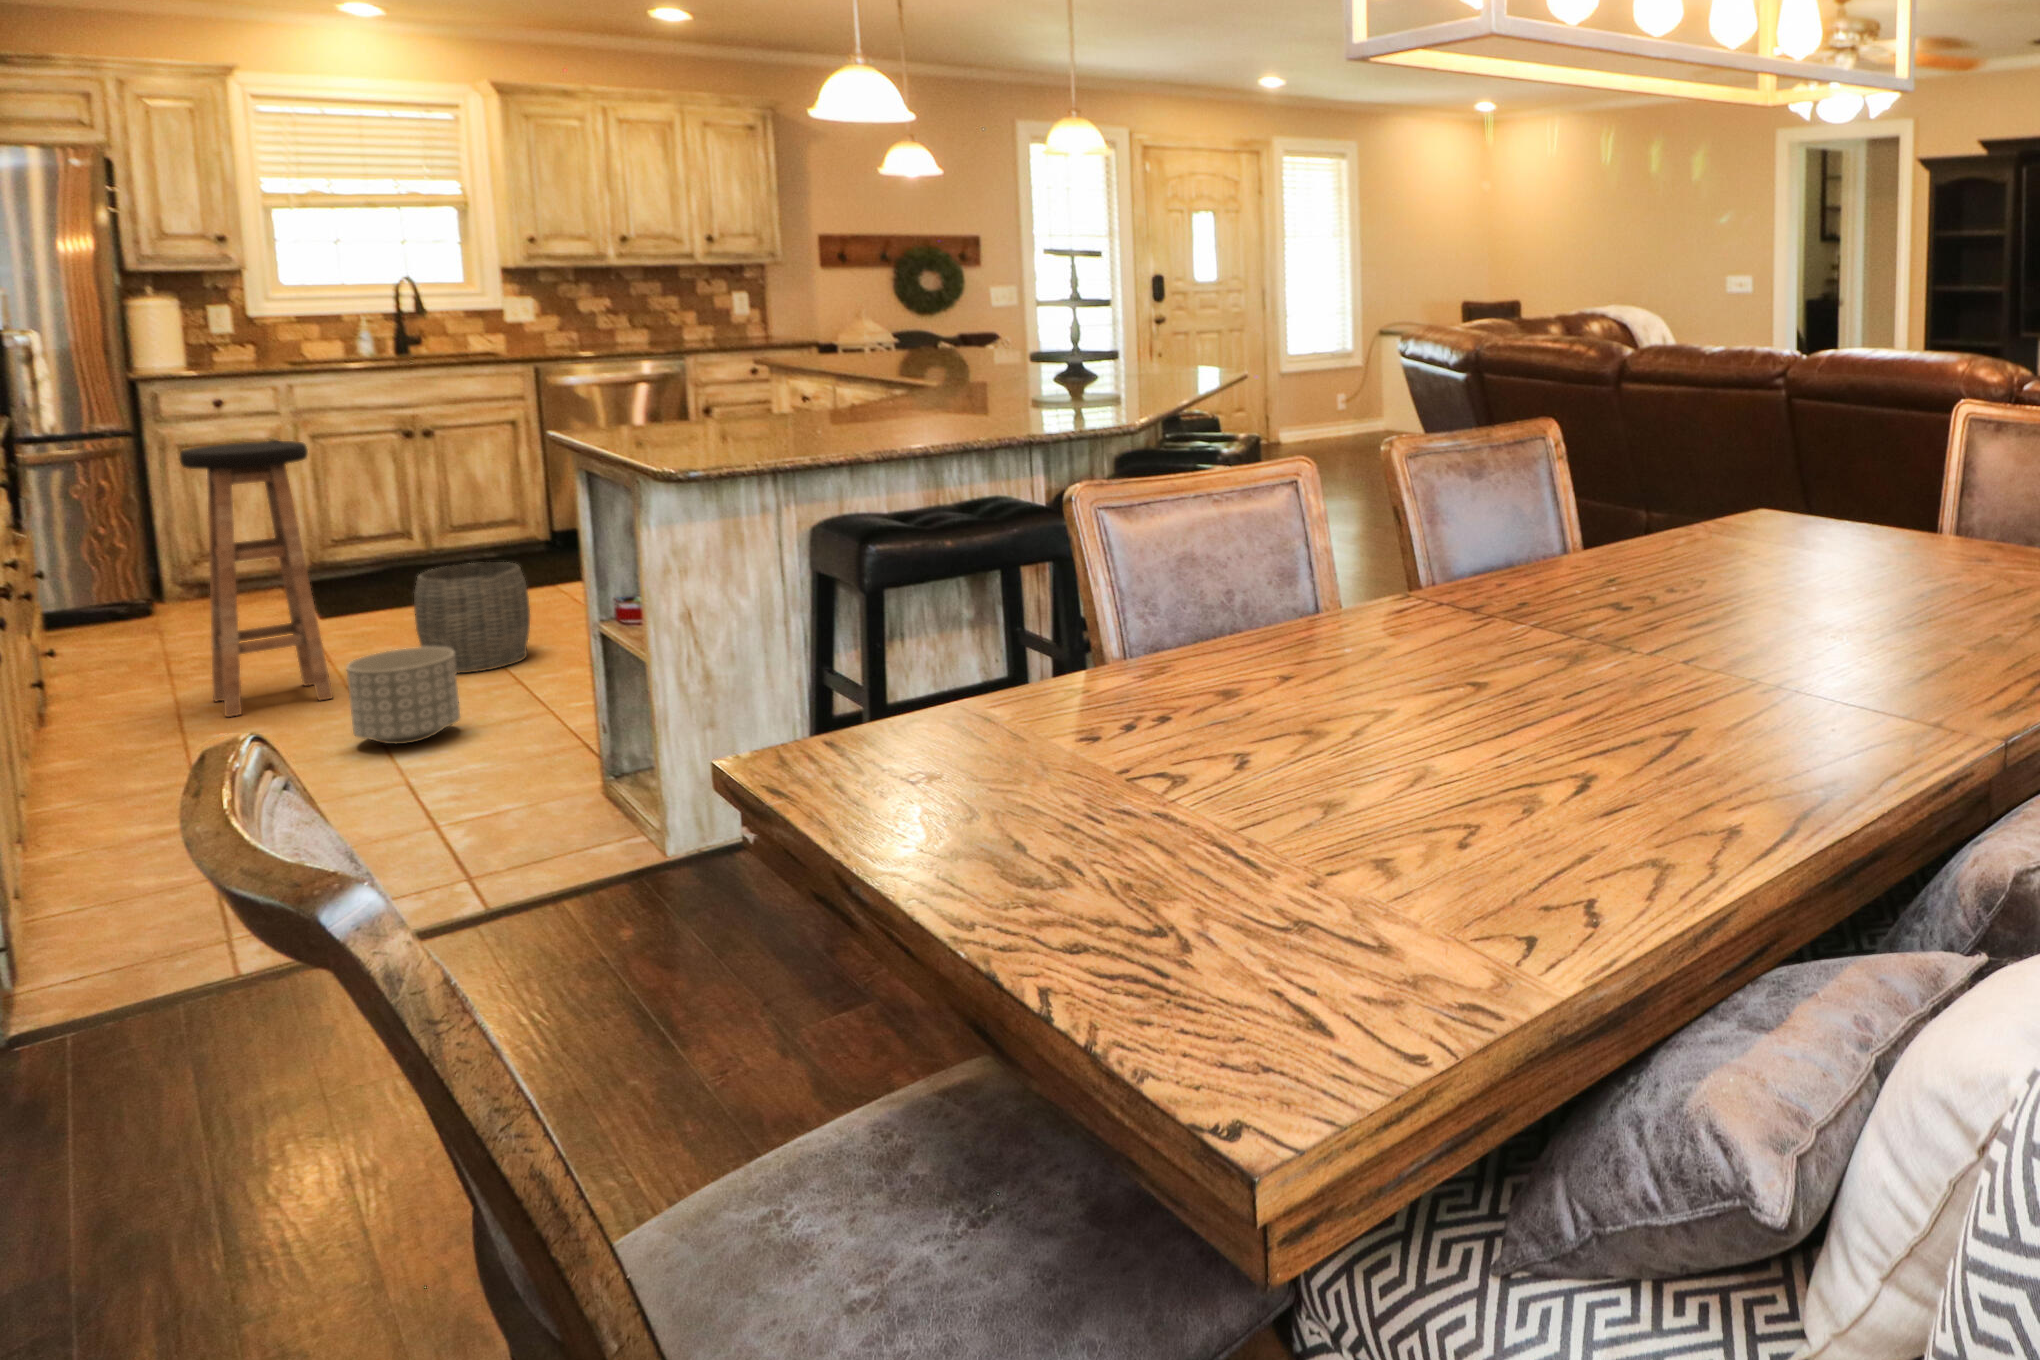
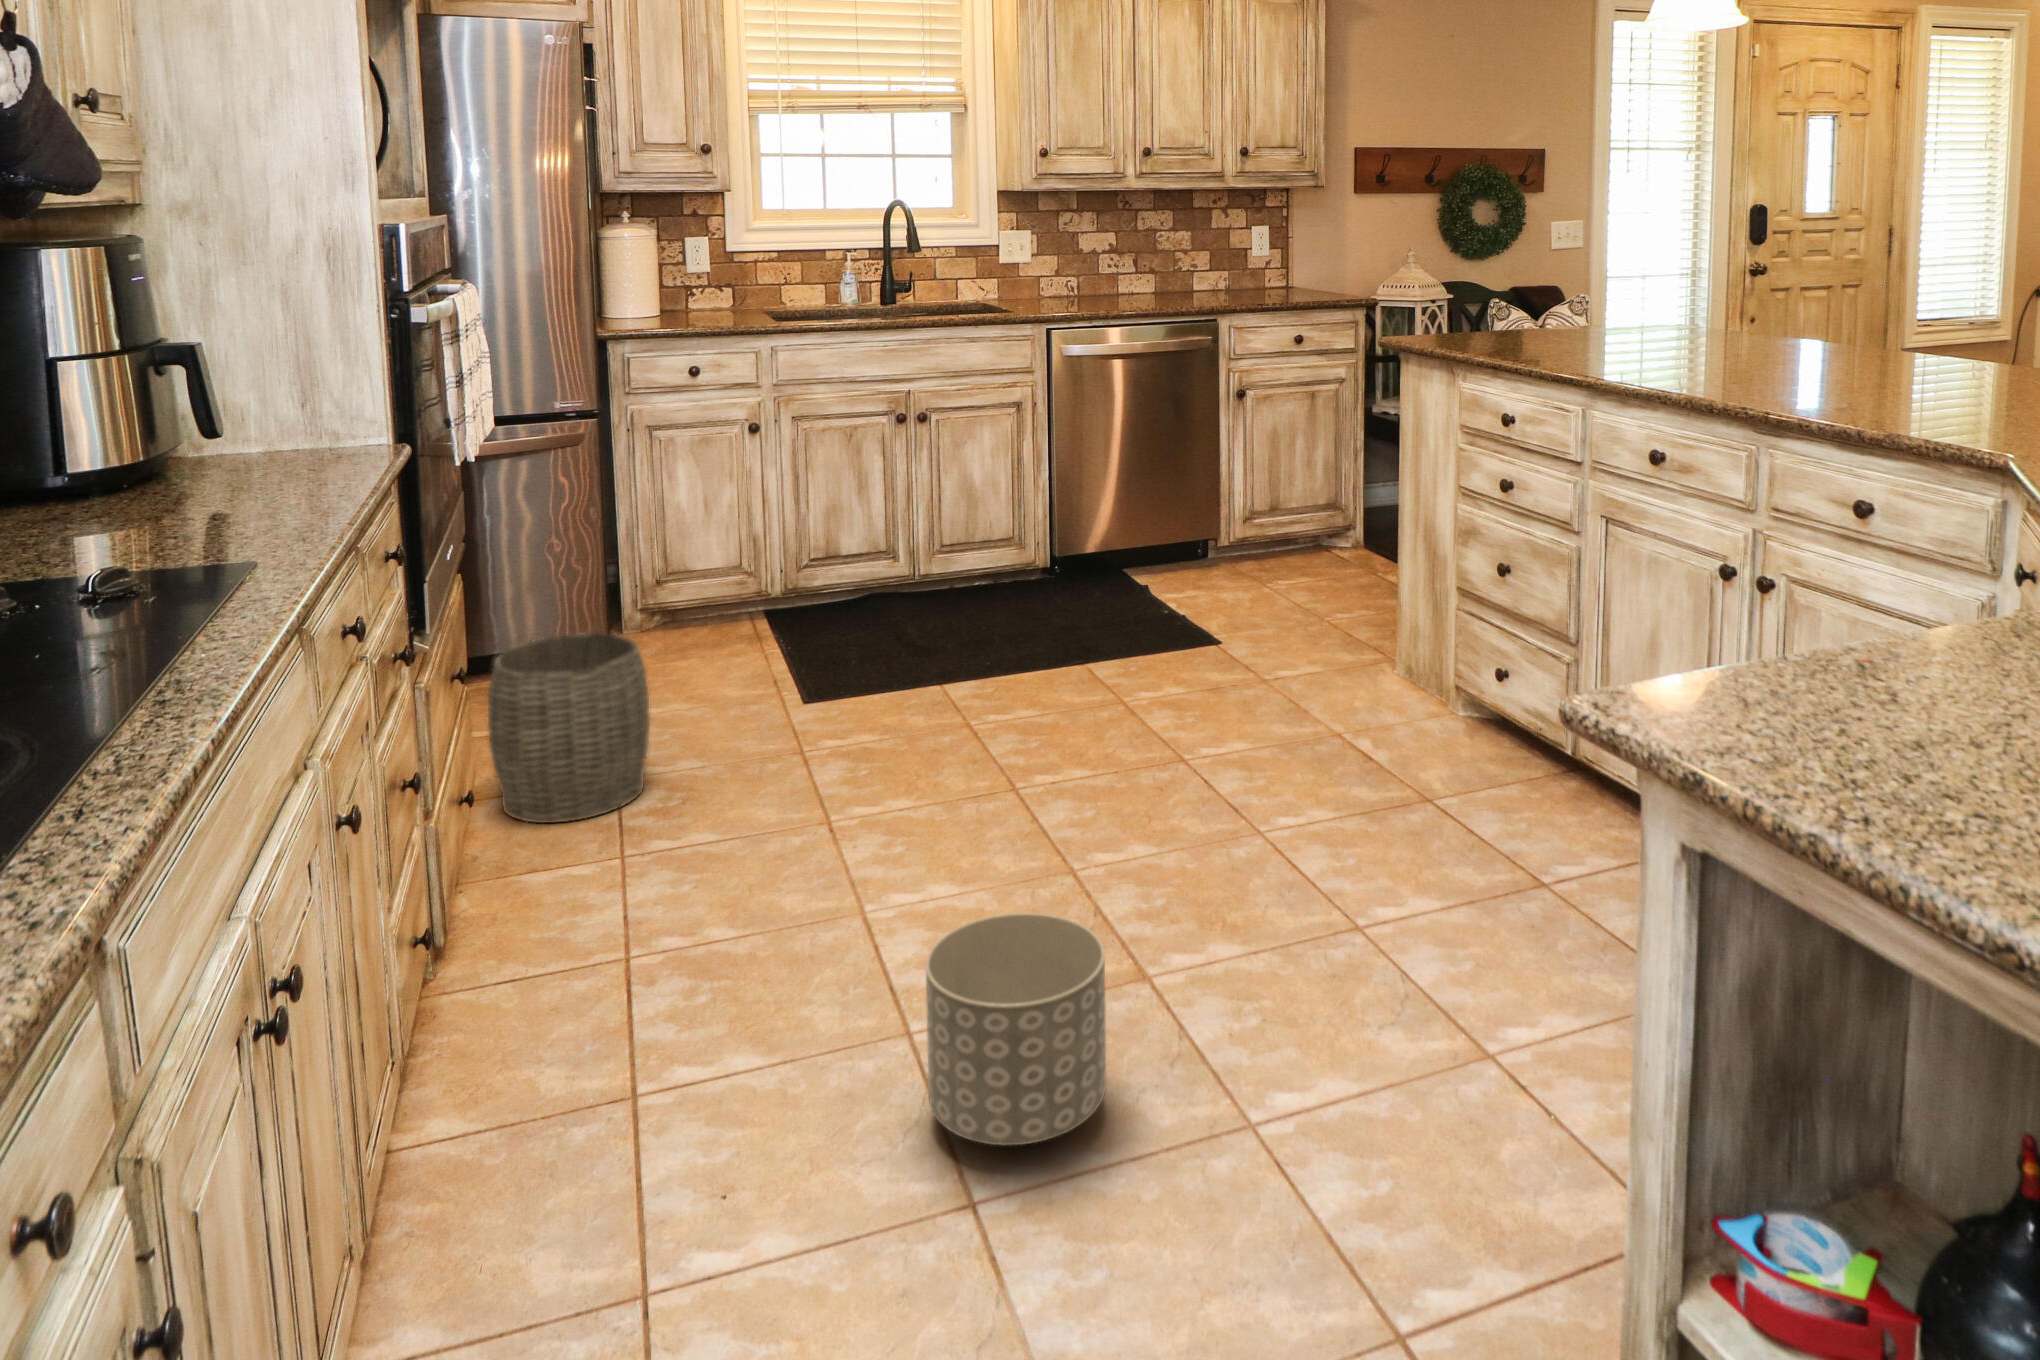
bar stool: present [180,441,333,717] -> none [666,467,860,965]
woven basket: present [414,562,530,673] -> present [488,633,650,823]

